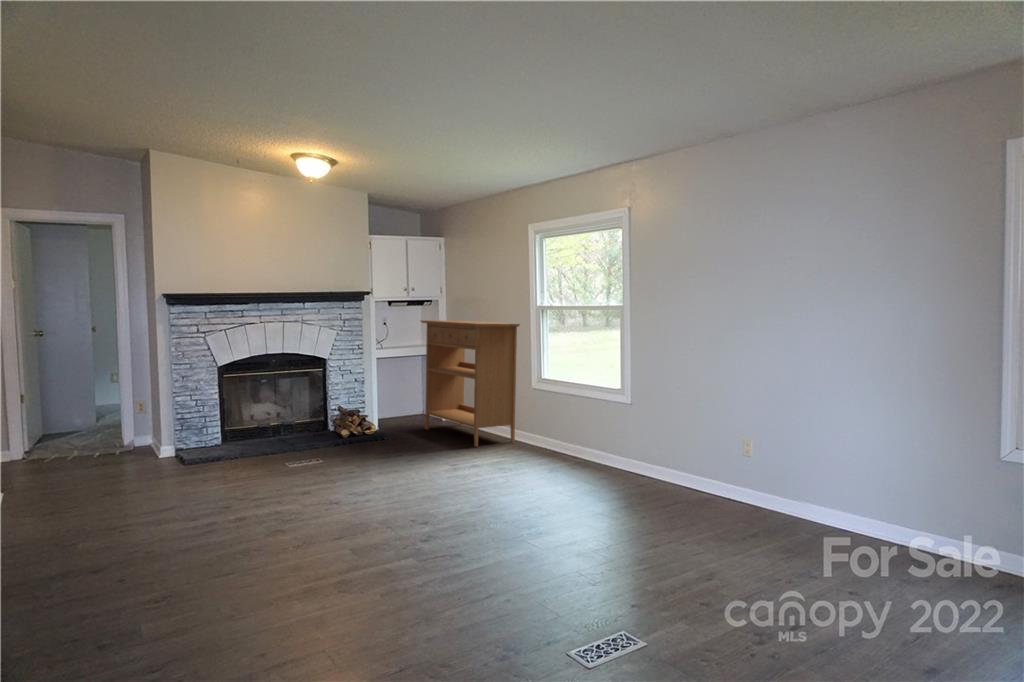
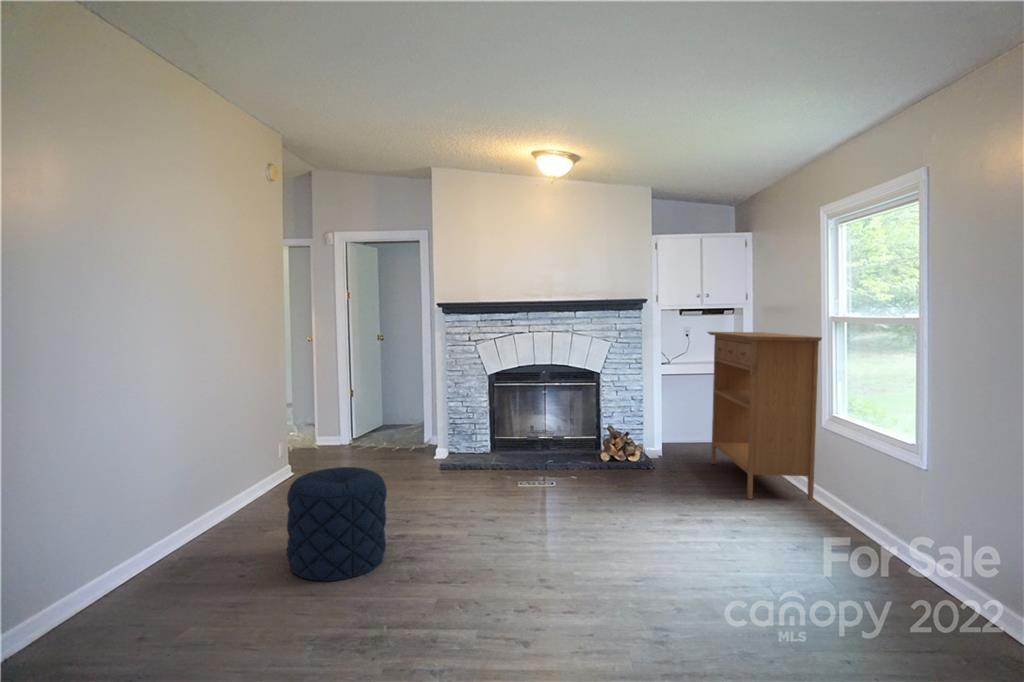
pouf: none [153,452,252,554] -> present [287,467,387,581]

